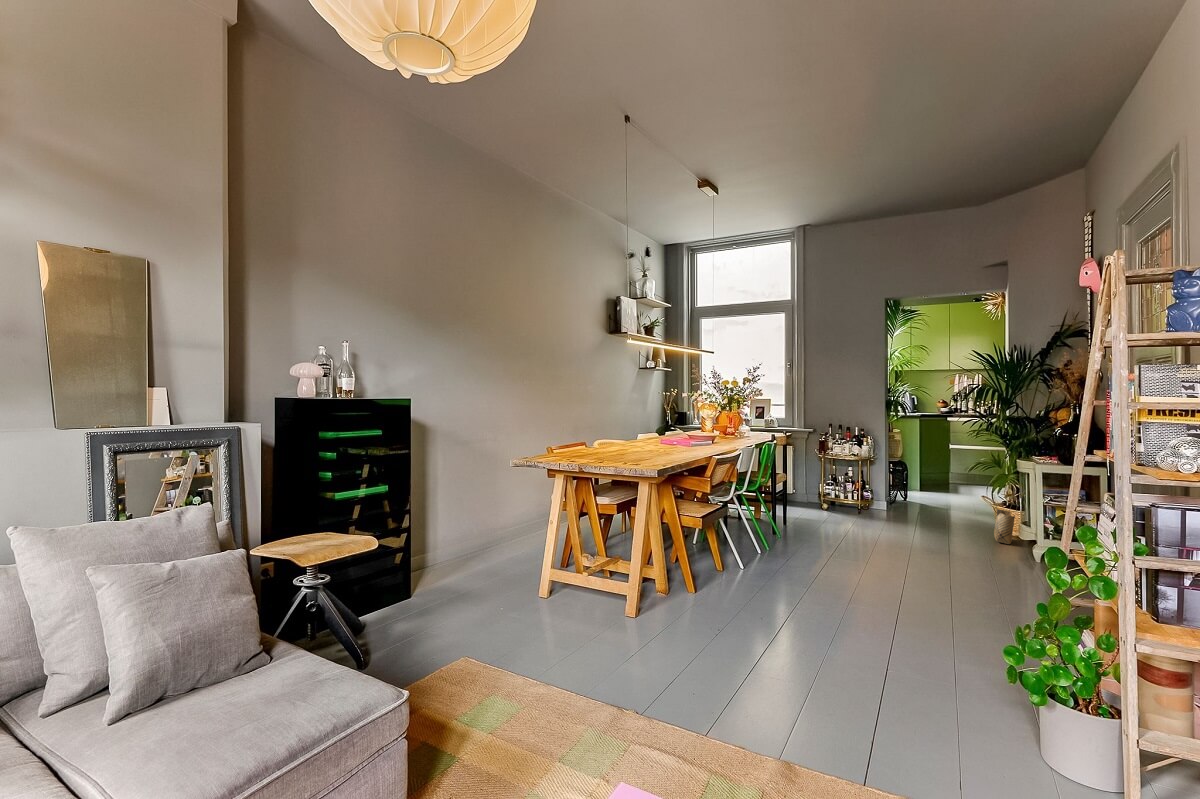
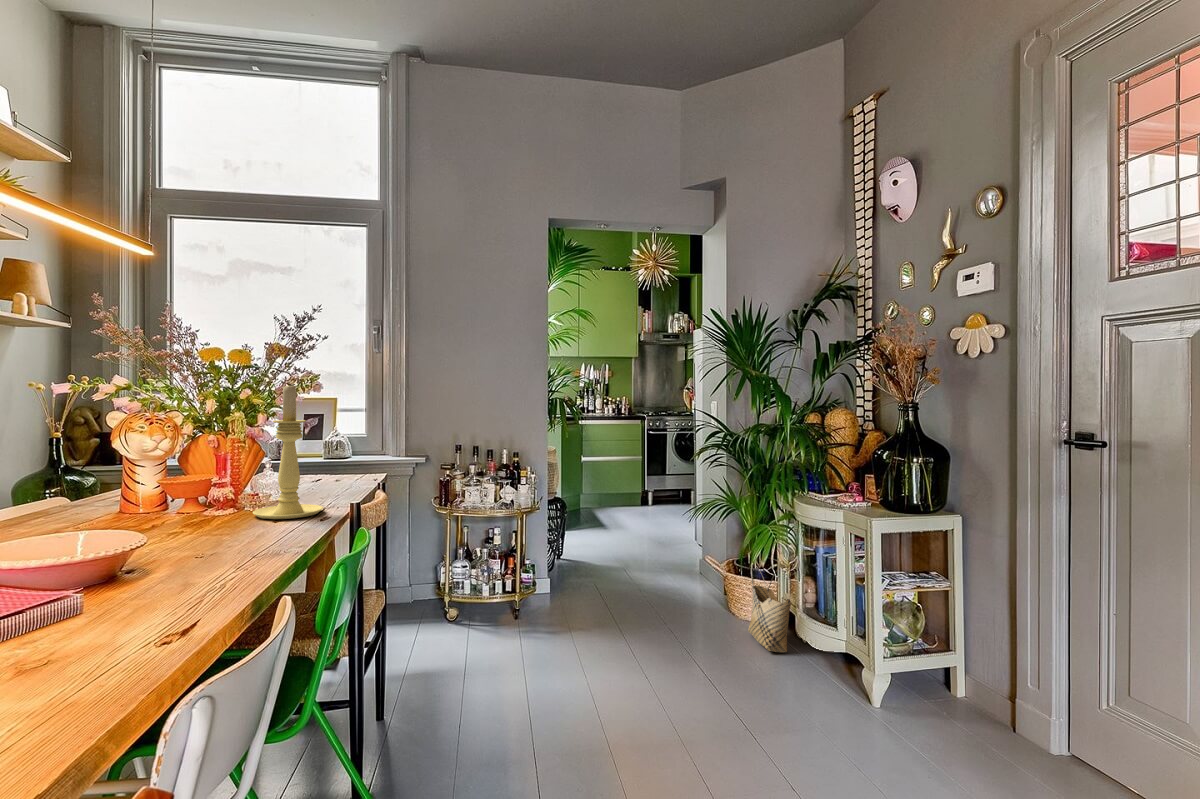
candle holder: none [739,393,761,437] -> present [253,384,323,519]

